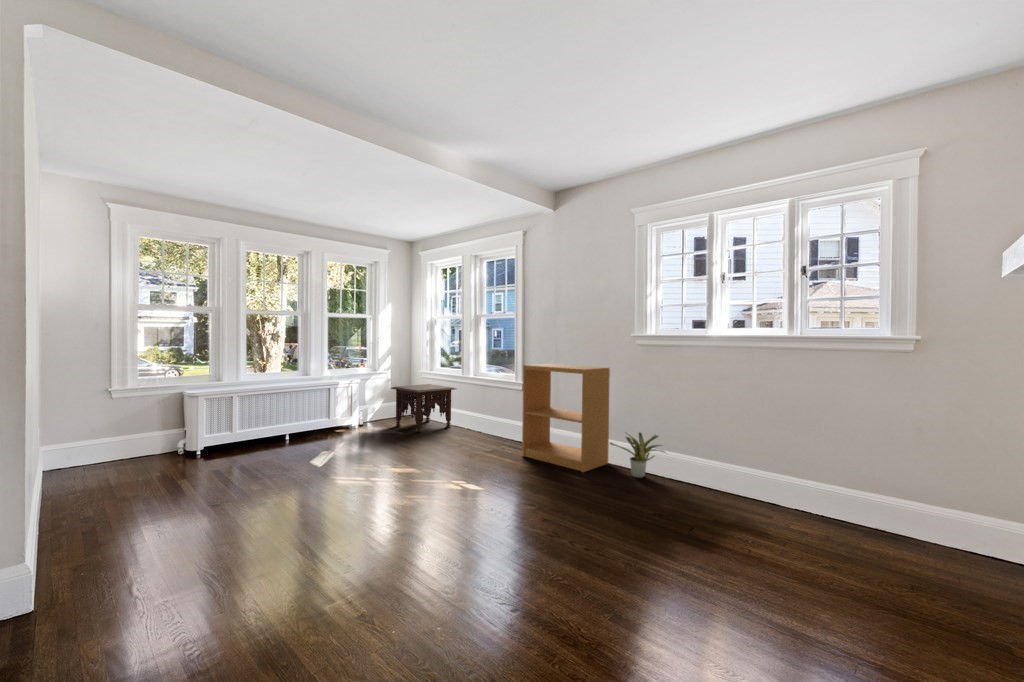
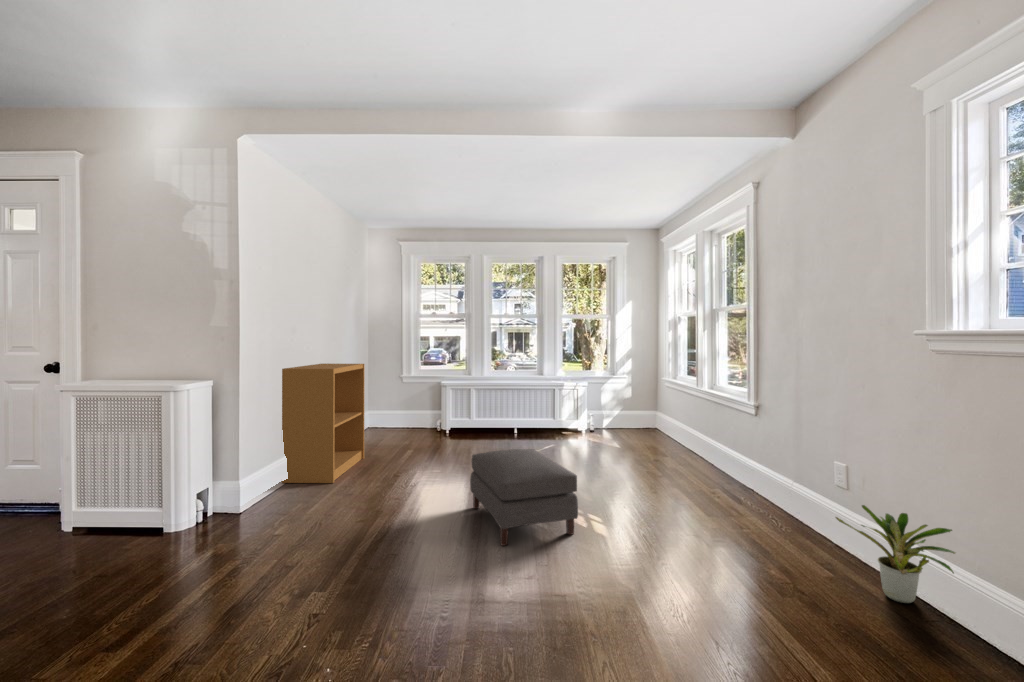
bookshelf: present [522,364,610,472] -> present [282,364,365,483]
side table: present [391,384,457,432] -> none [619,392,691,447]
ottoman: none [360,440,473,517] -> present [470,449,578,546]

